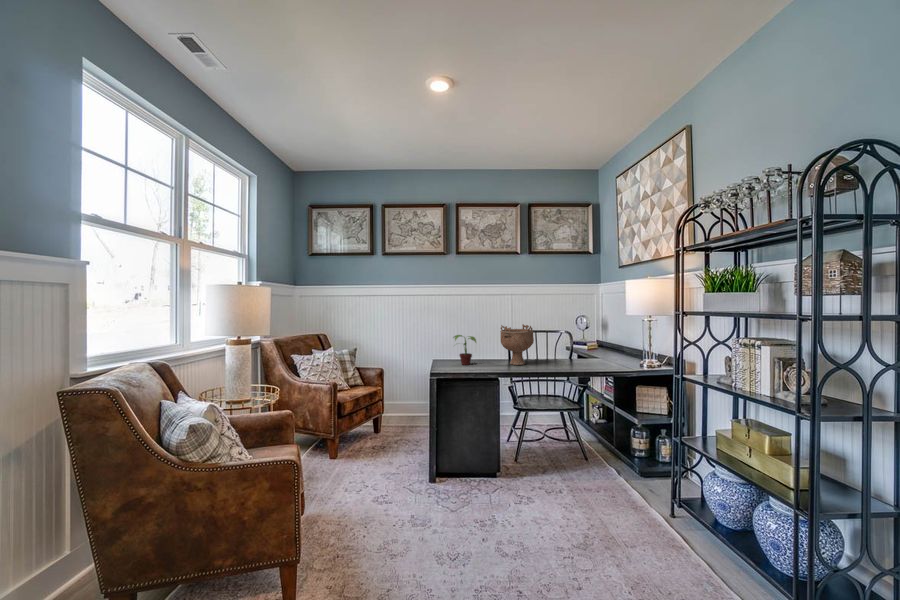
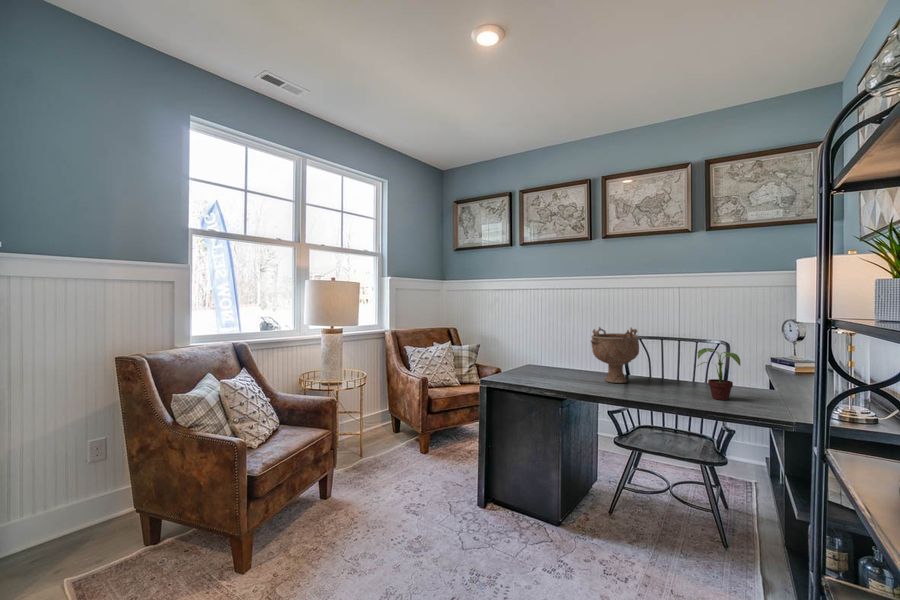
potted plant: present [454,335,476,365] -> present [698,348,741,400]

